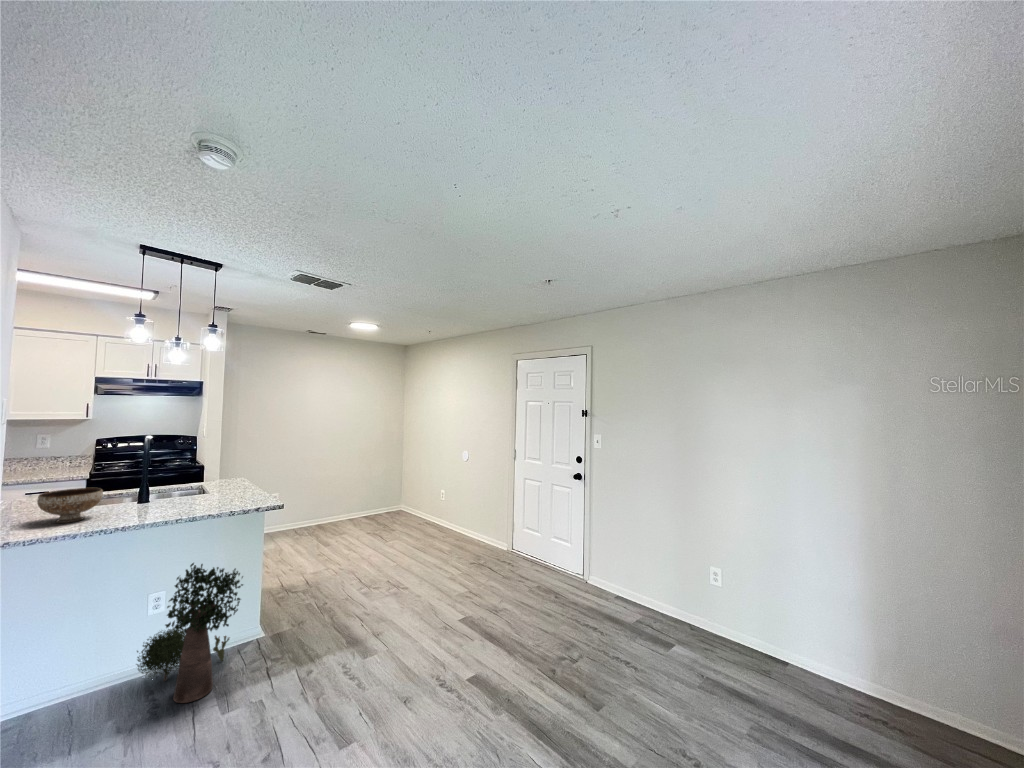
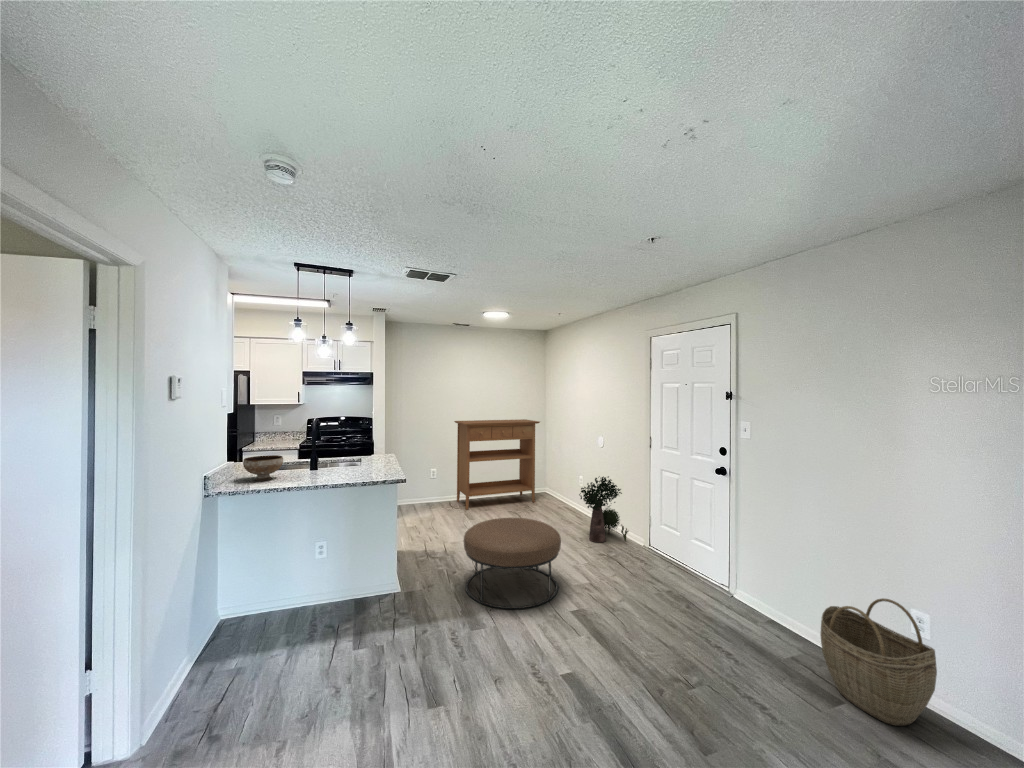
console table: none [301,435,399,536] -> present [454,419,540,510]
ottoman: none [341,536,444,632] -> present [464,518,561,609]
woven basket: none [661,562,732,654] -> present [820,598,937,726]
potted plant: present [137,563,243,703] -> present [579,476,628,542]

